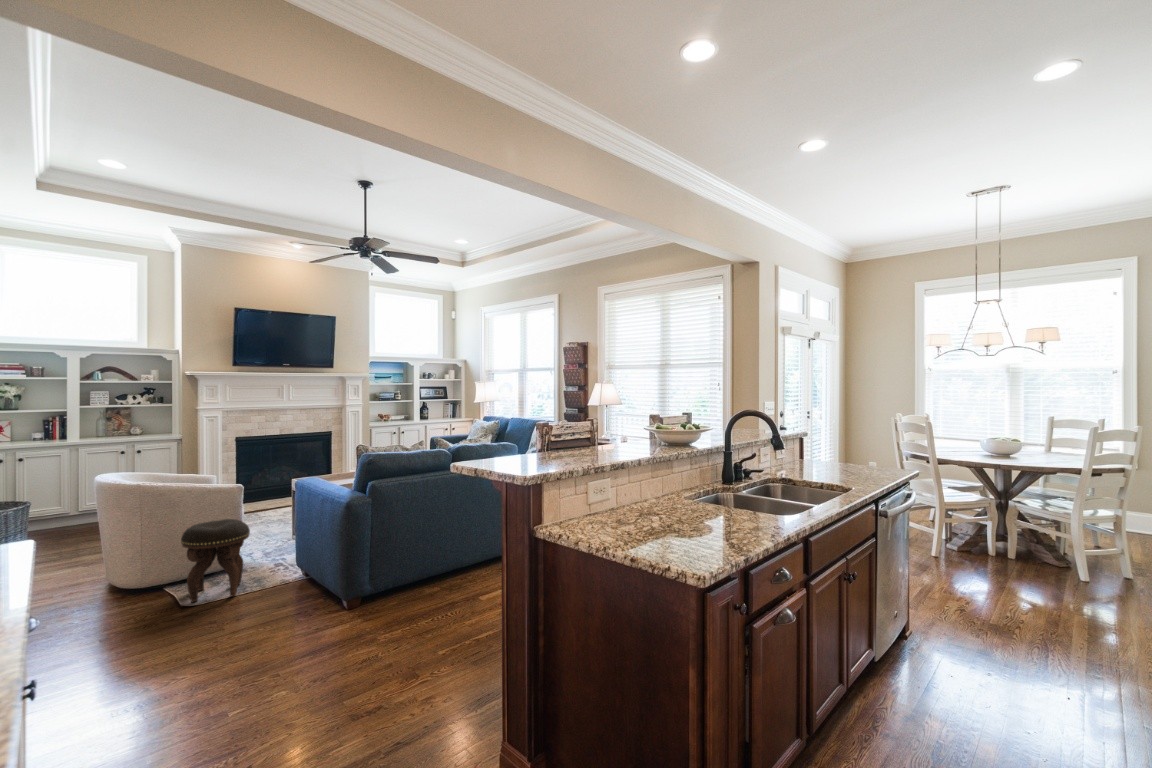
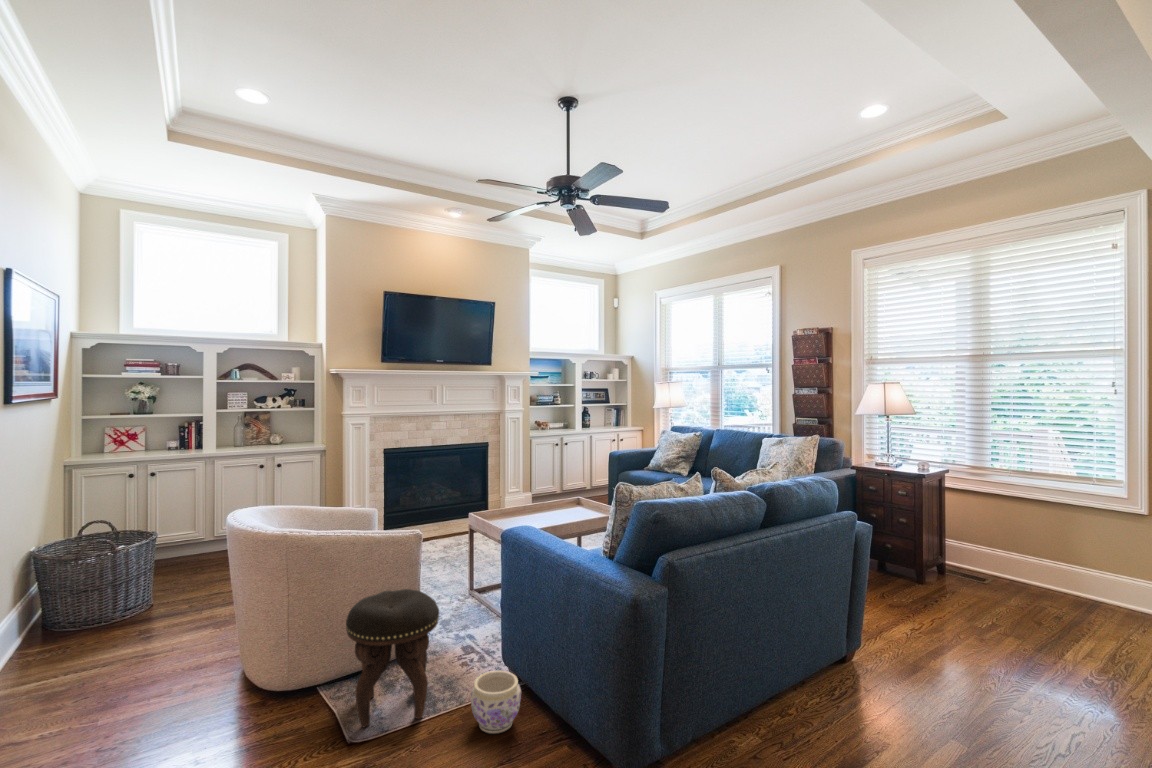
planter: none [267,564,302,599] -> present [470,671,521,734]

